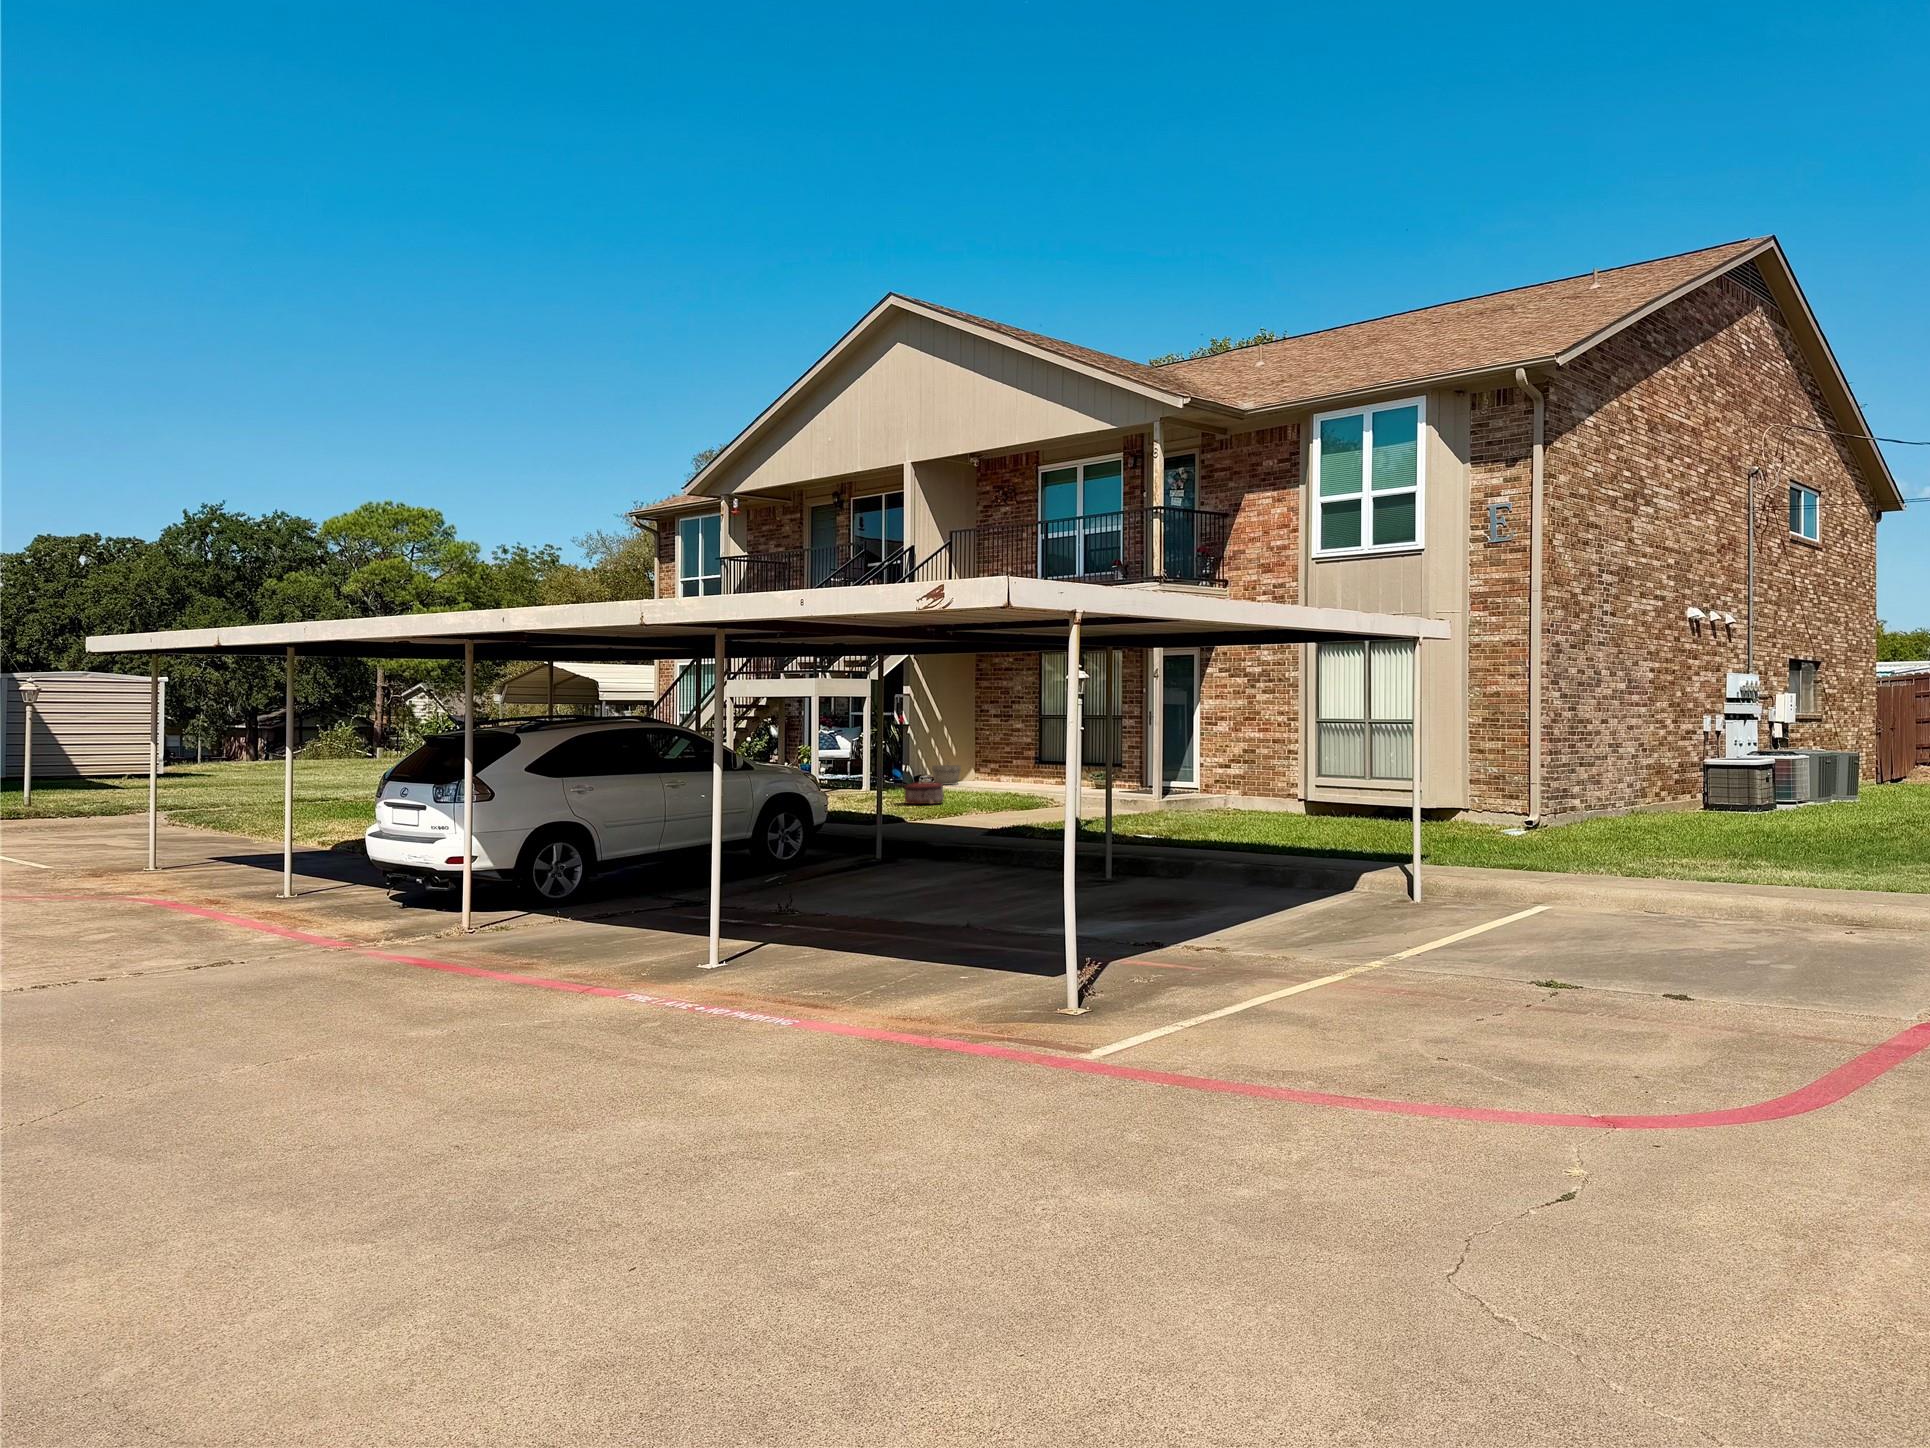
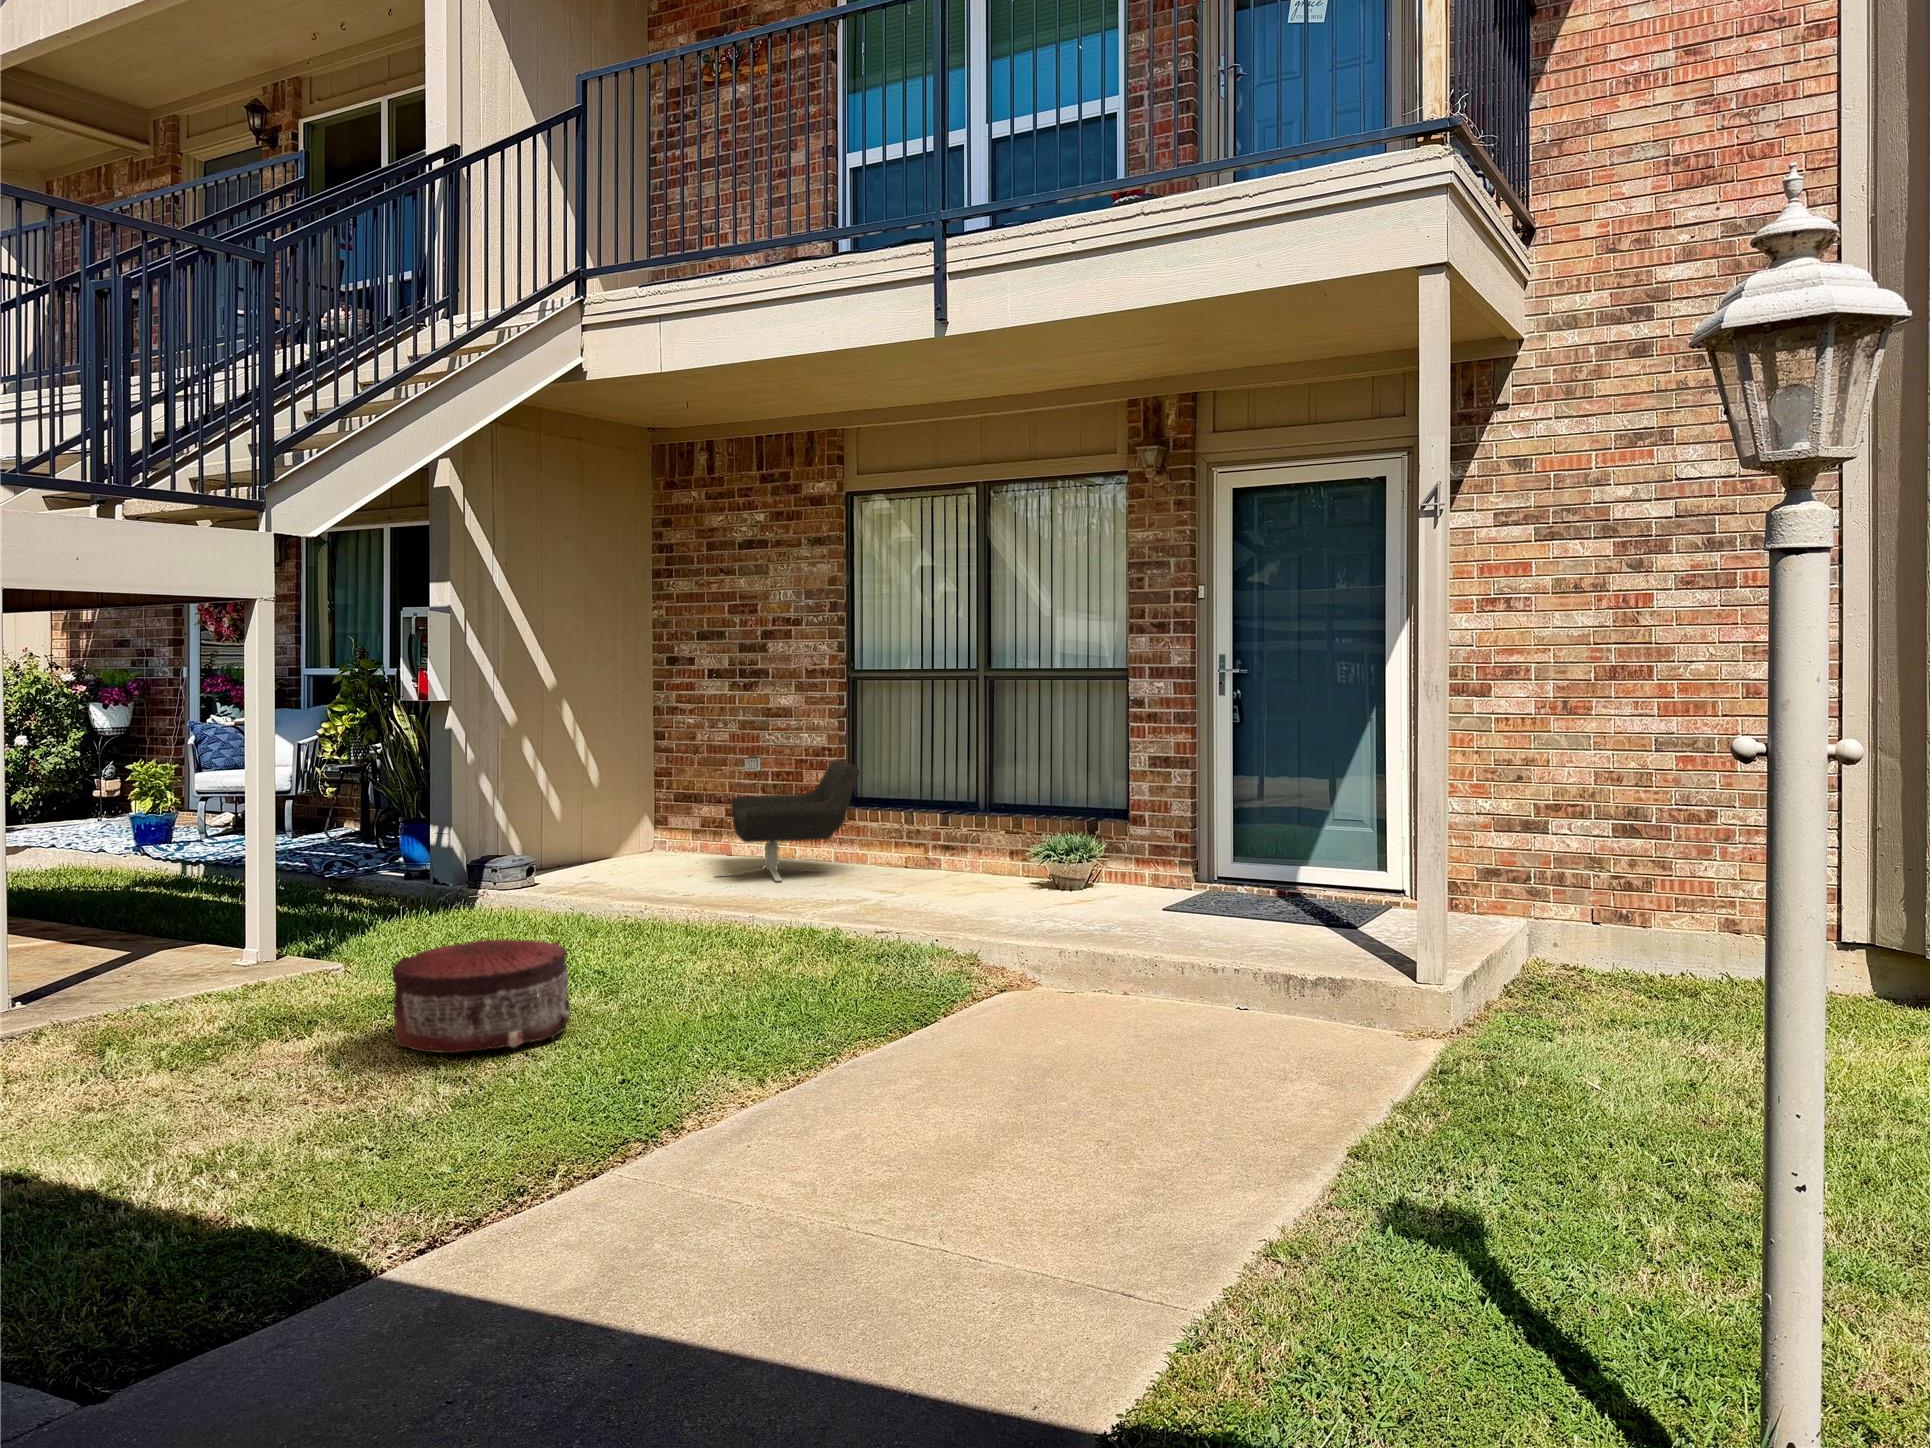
lounge chair: none [992,747,1040,786] -> present [718,760,859,881]
wooden bucket: present [932,764,961,785] -> none [525,800,618,881]

